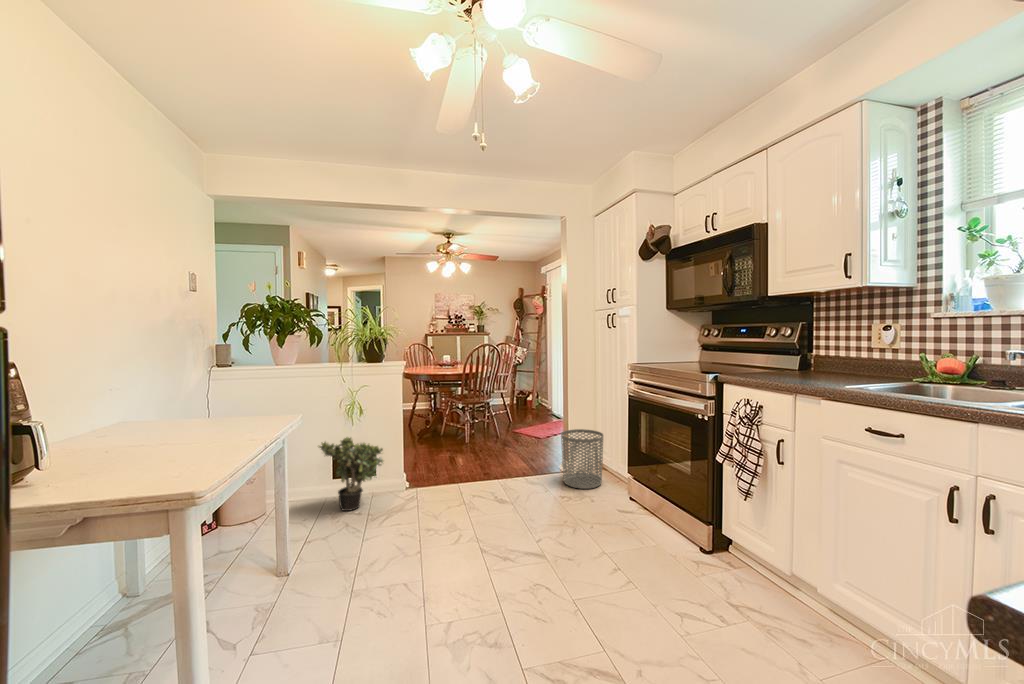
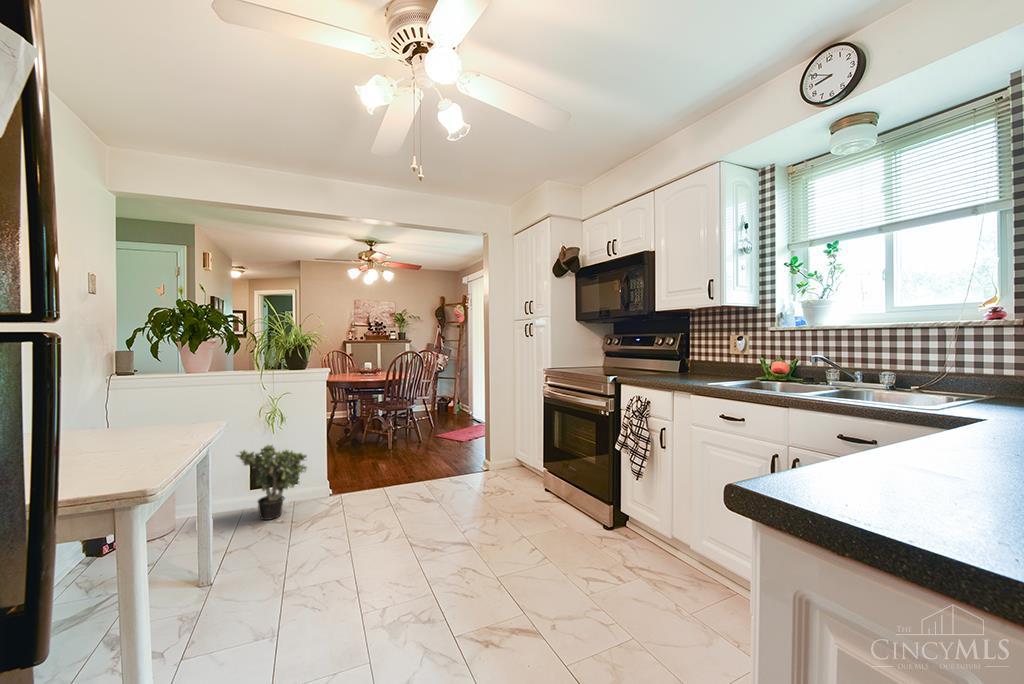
waste bin: present [561,429,603,489] -> none [483,430,522,485]

